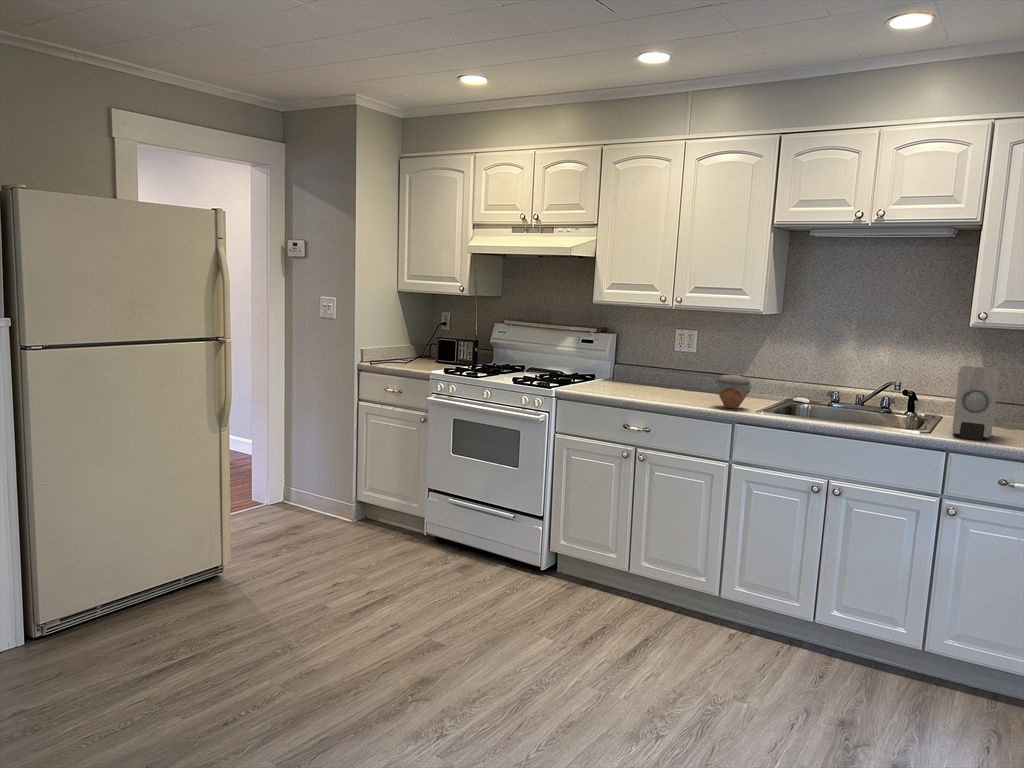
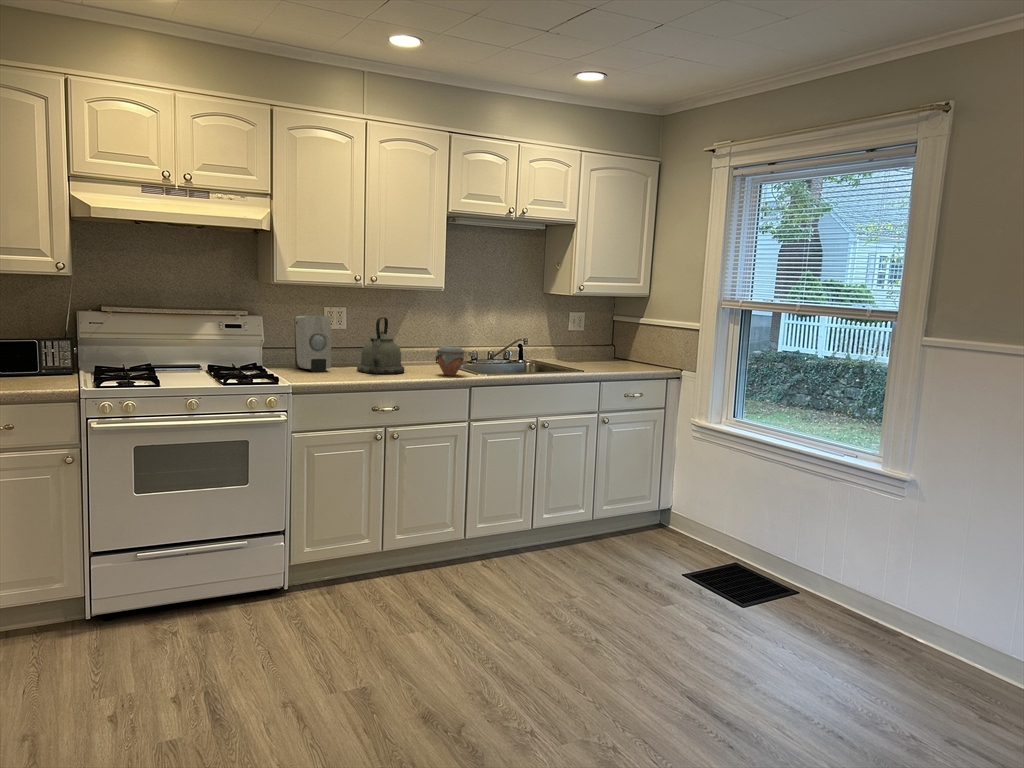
kettle: none [649,340,706,399] -> present [357,317,404,374]
soap dispenser: present [952,366,999,440] -> present [294,316,331,372]

